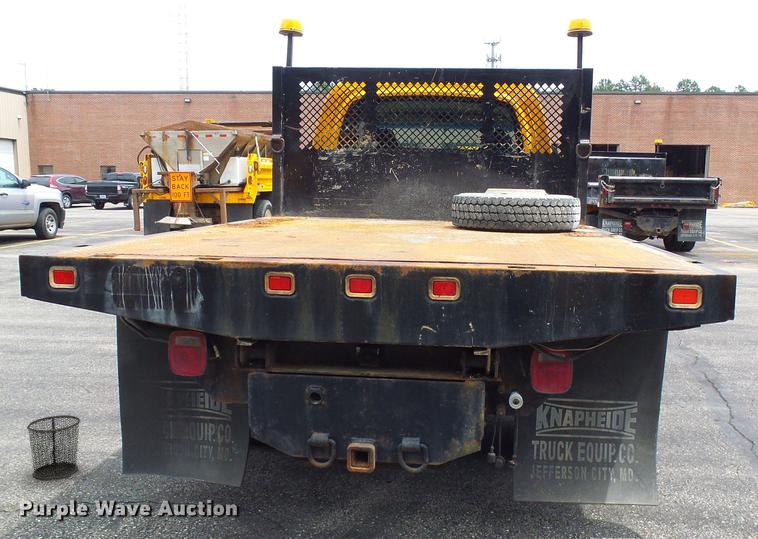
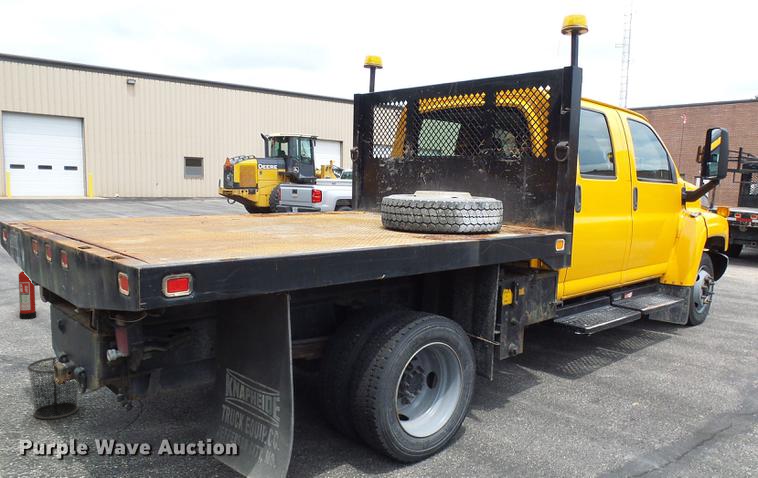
fire extinguisher: none [15,316,33,375] -> present [19,269,36,319]

